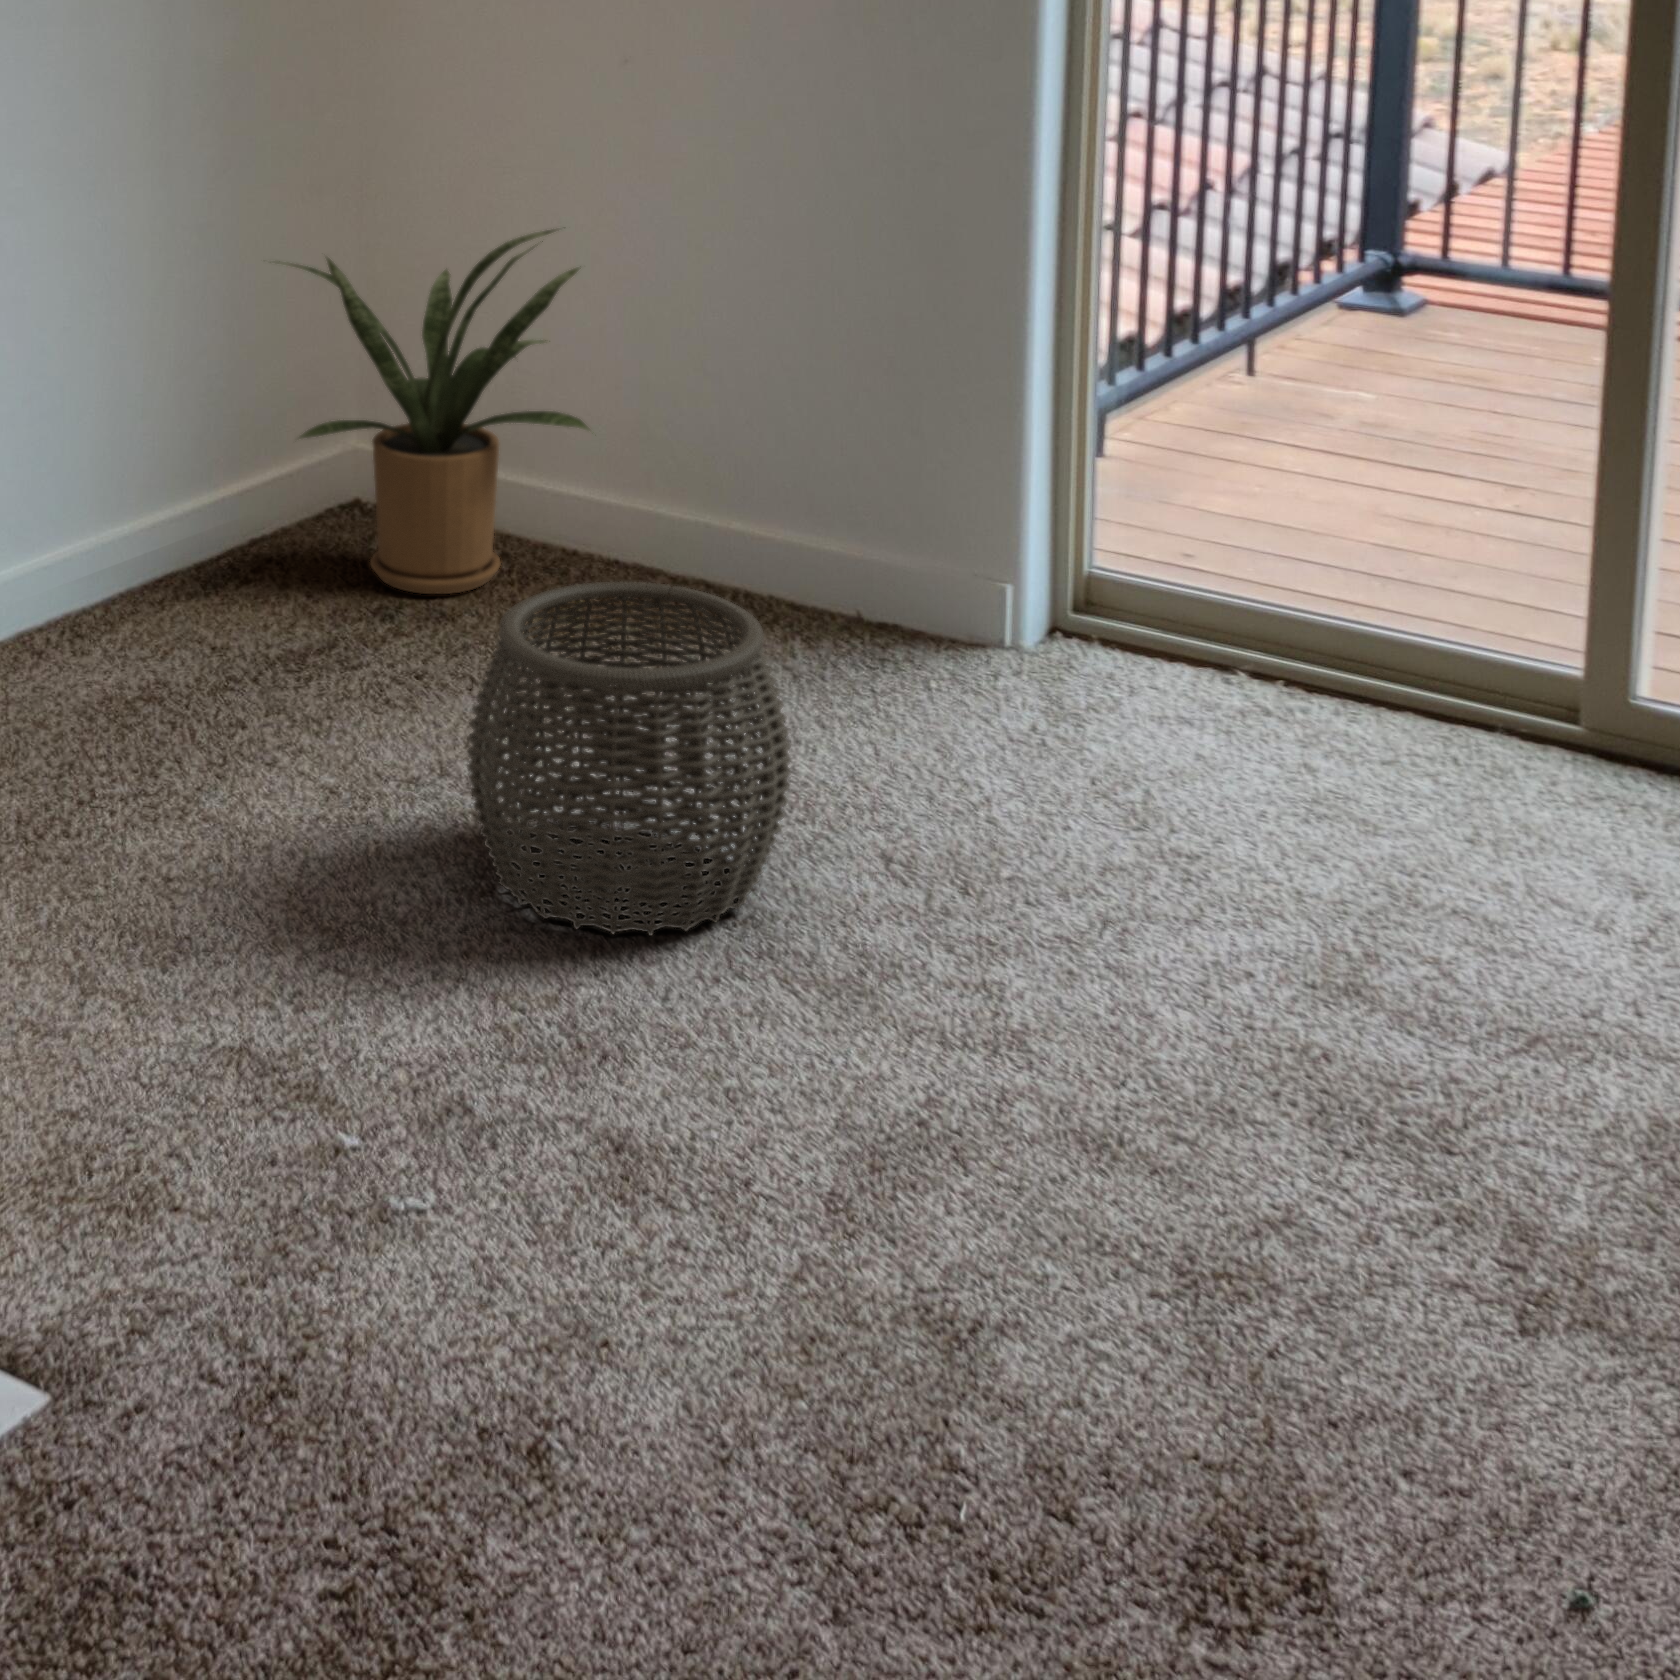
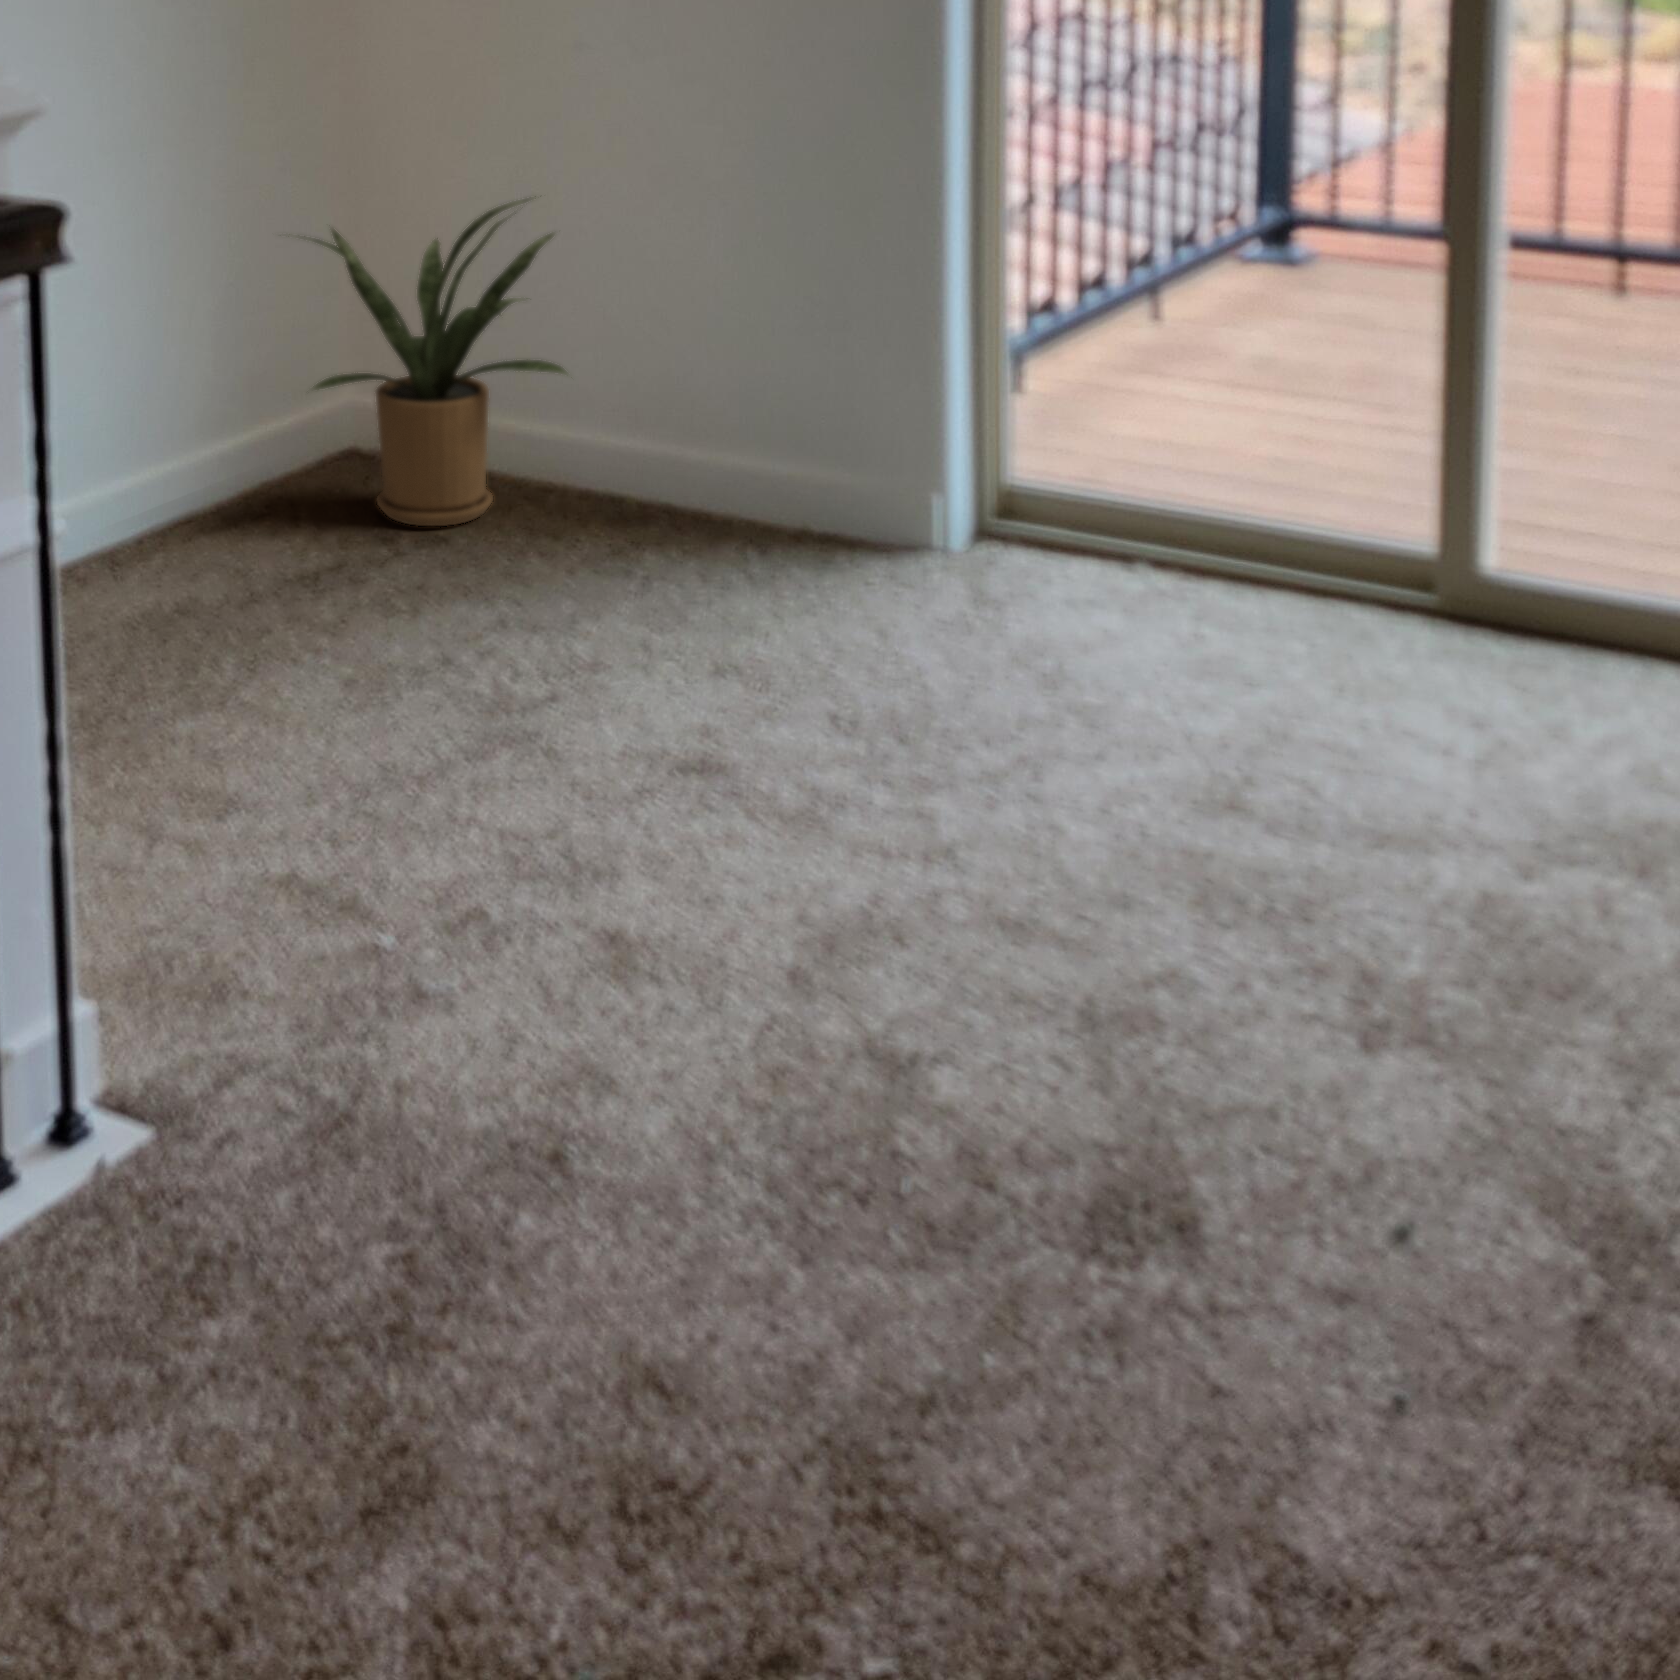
woven basket: present [467,581,791,935] -> none [472,489,751,787]

